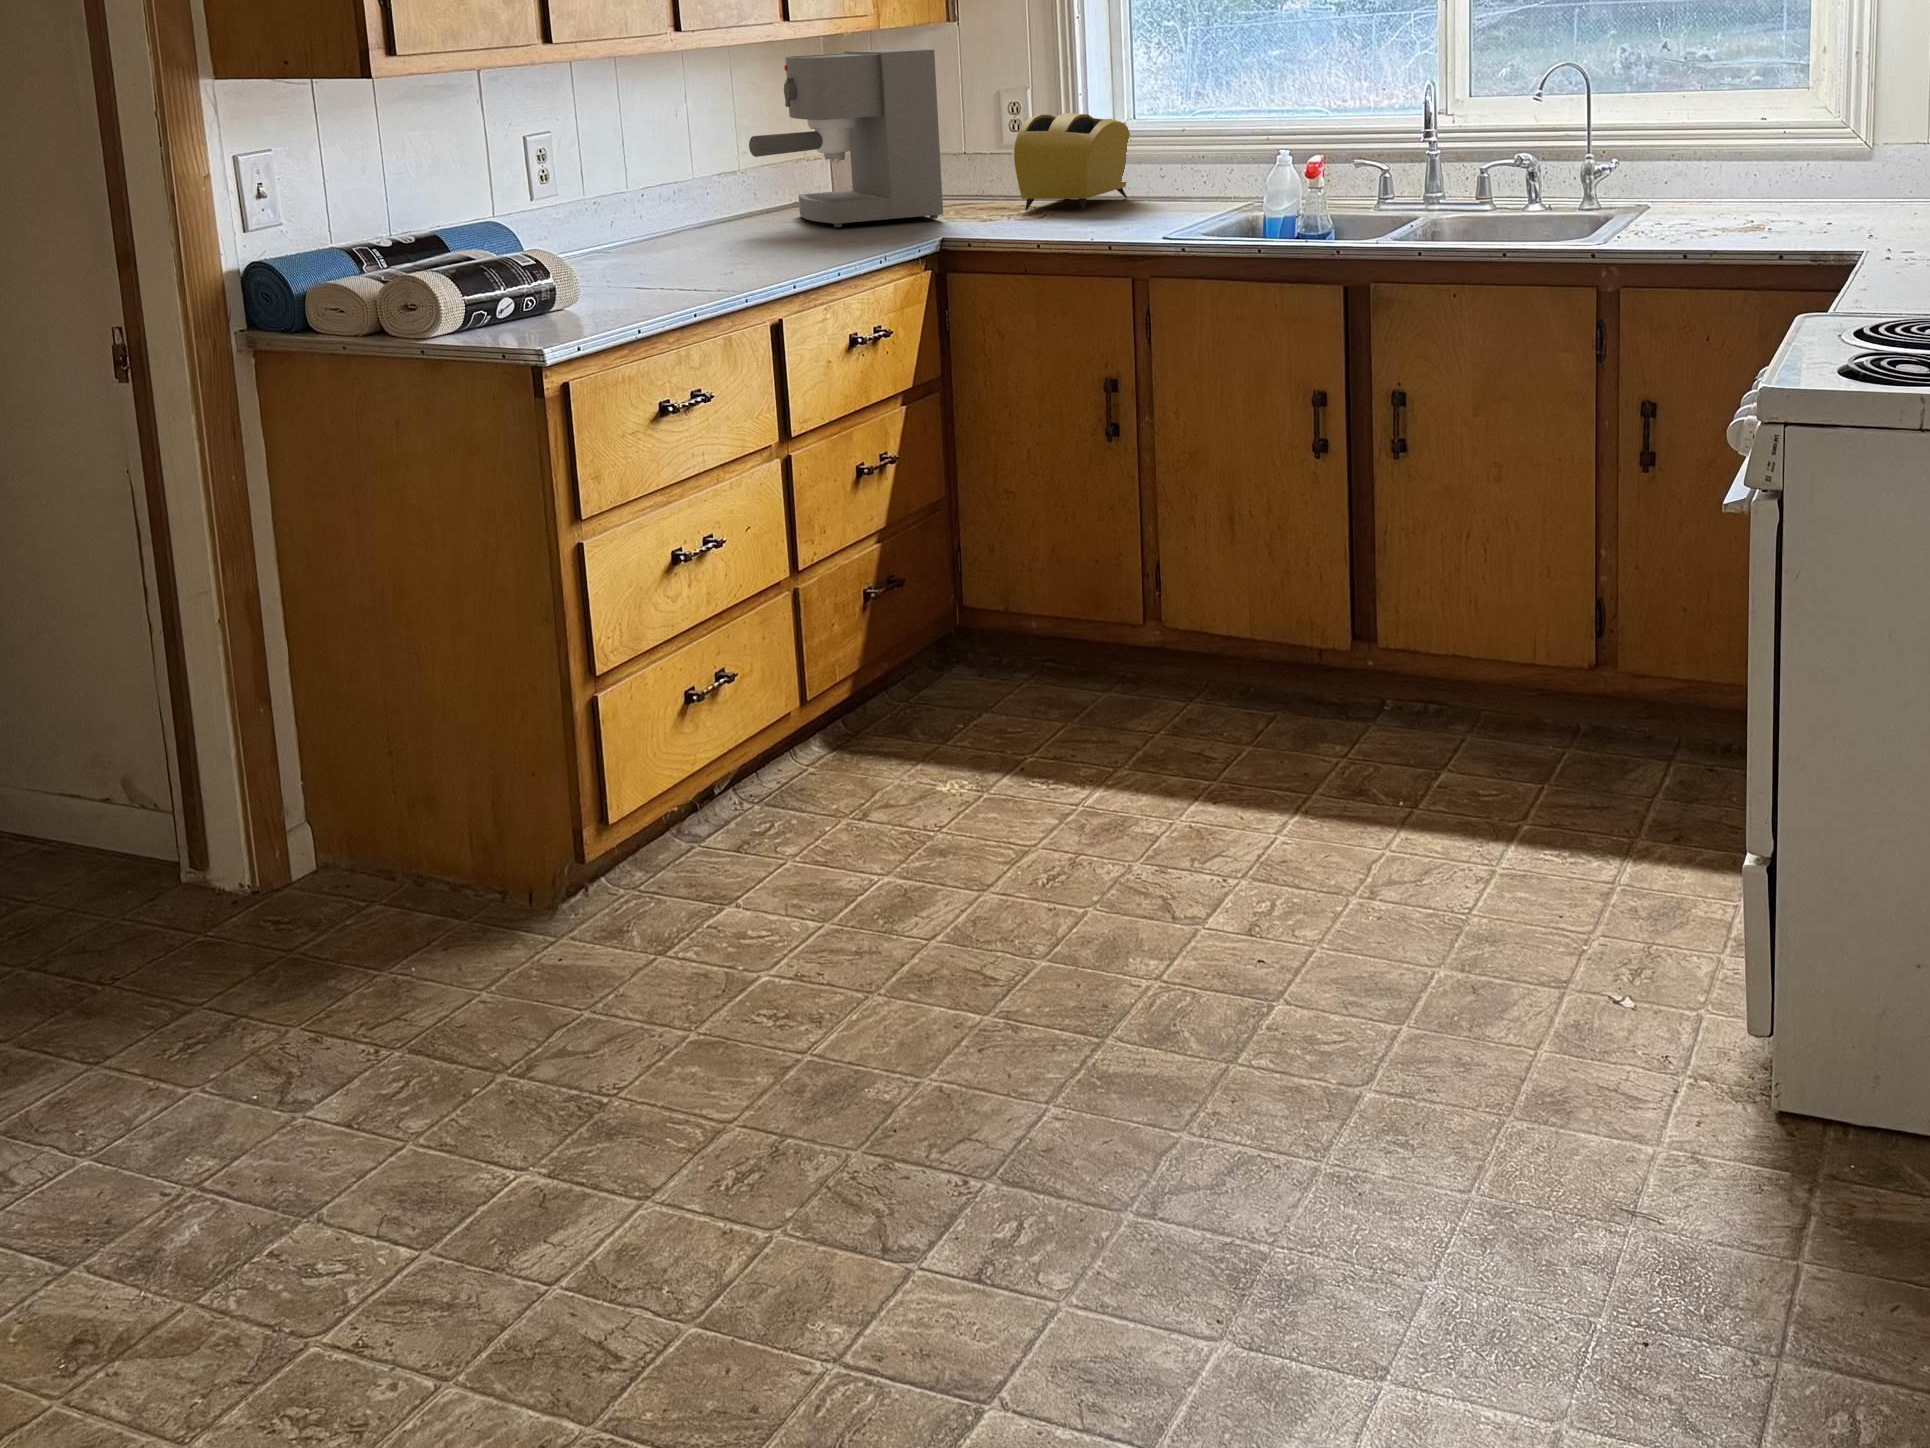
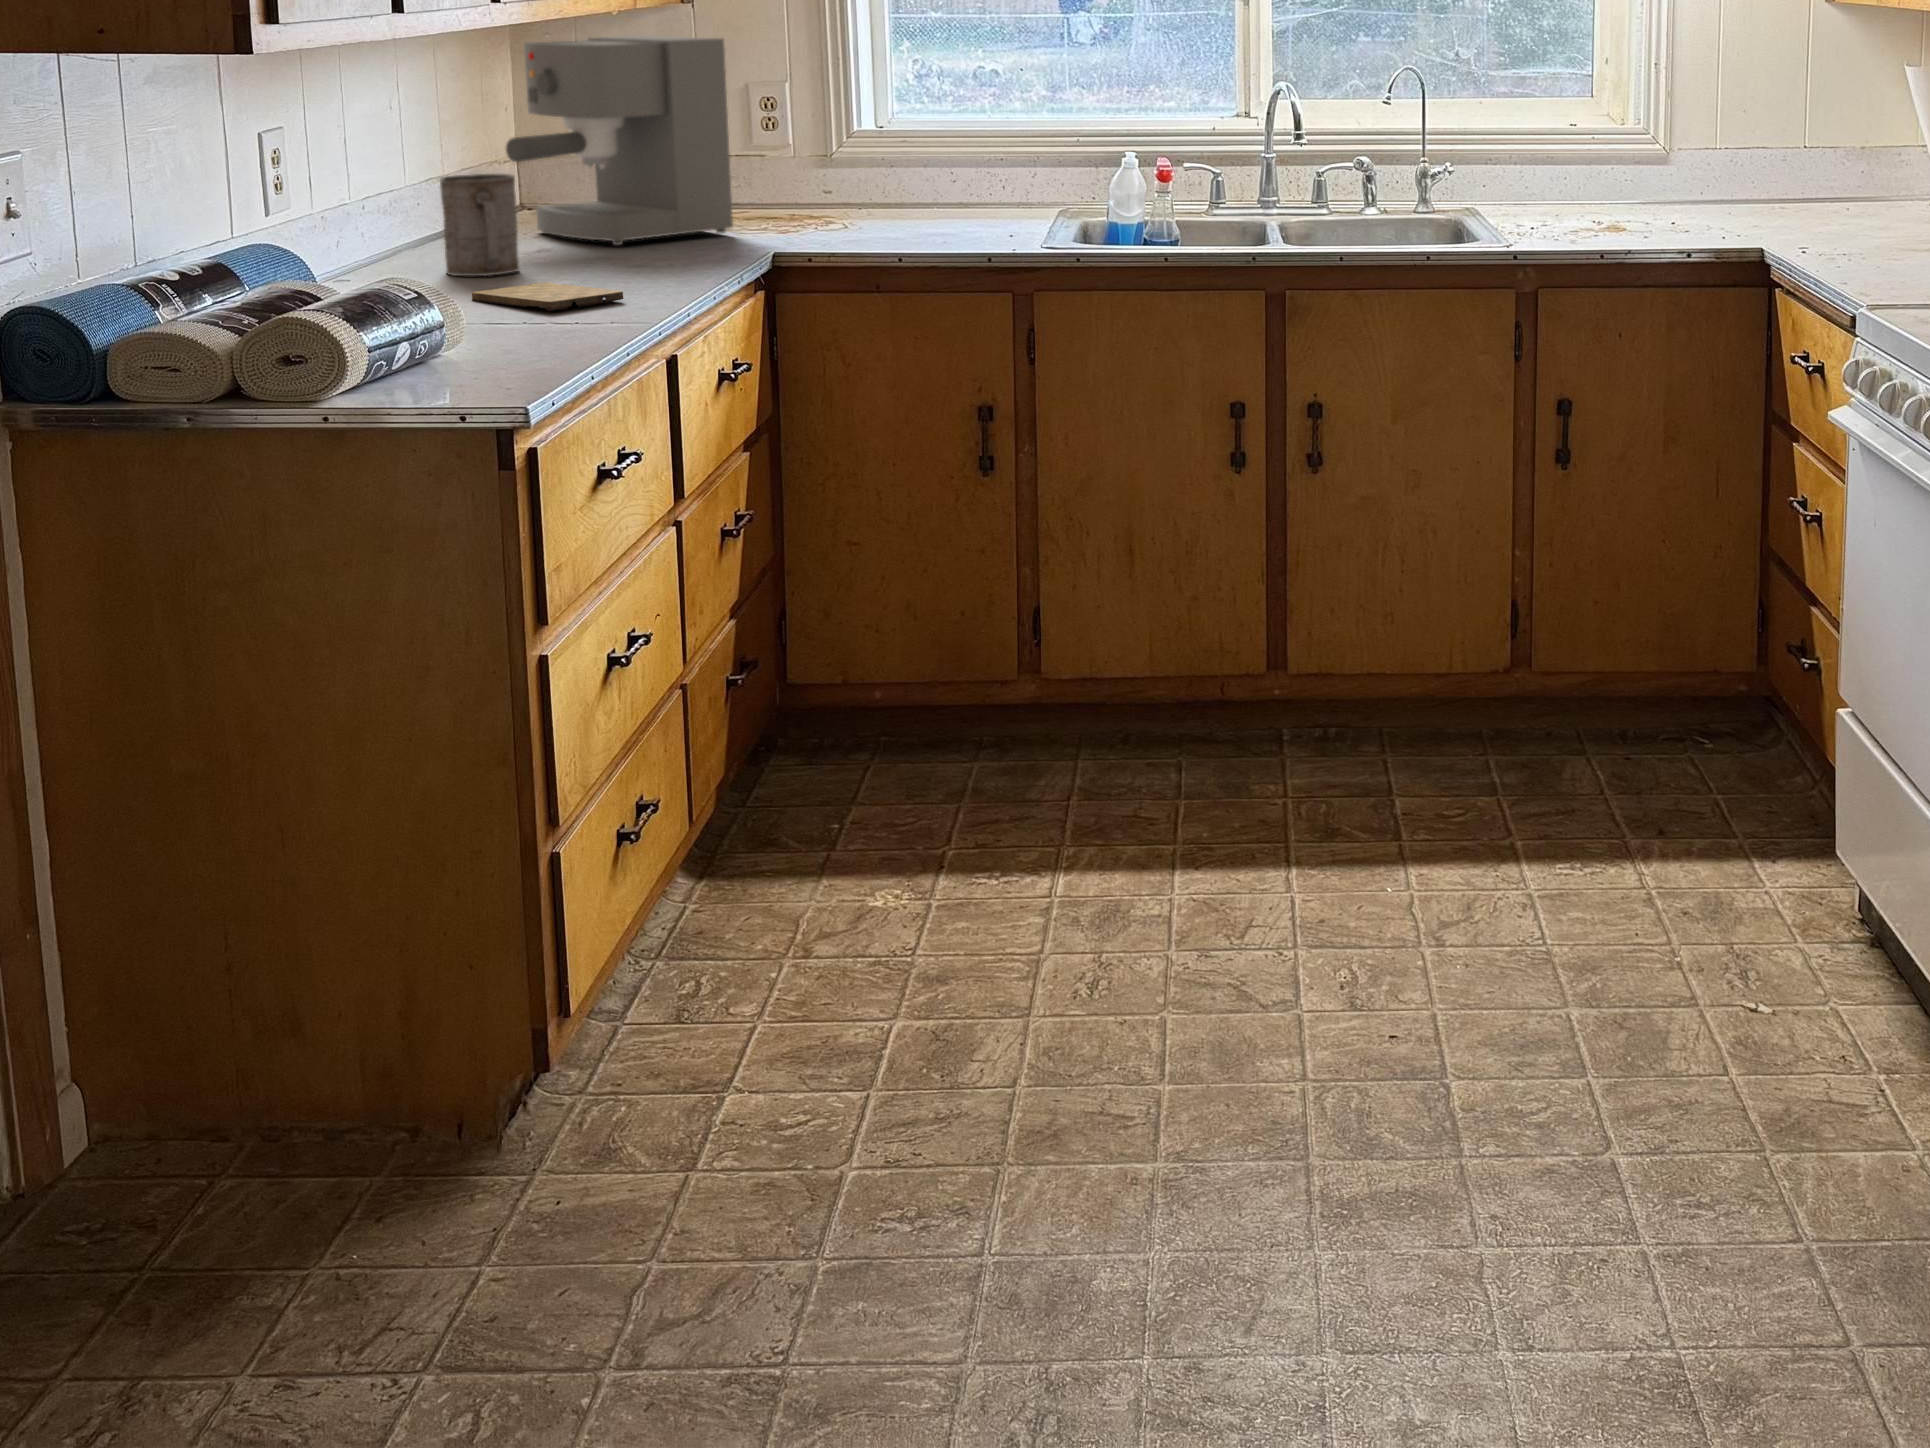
toaster: present [1014,113,1130,210] -> none [795,113,906,222]
mug: none [671,166,733,249] -> present [440,174,519,276]
cutting board: none [660,255,763,277] -> present [472,282,623,311]

